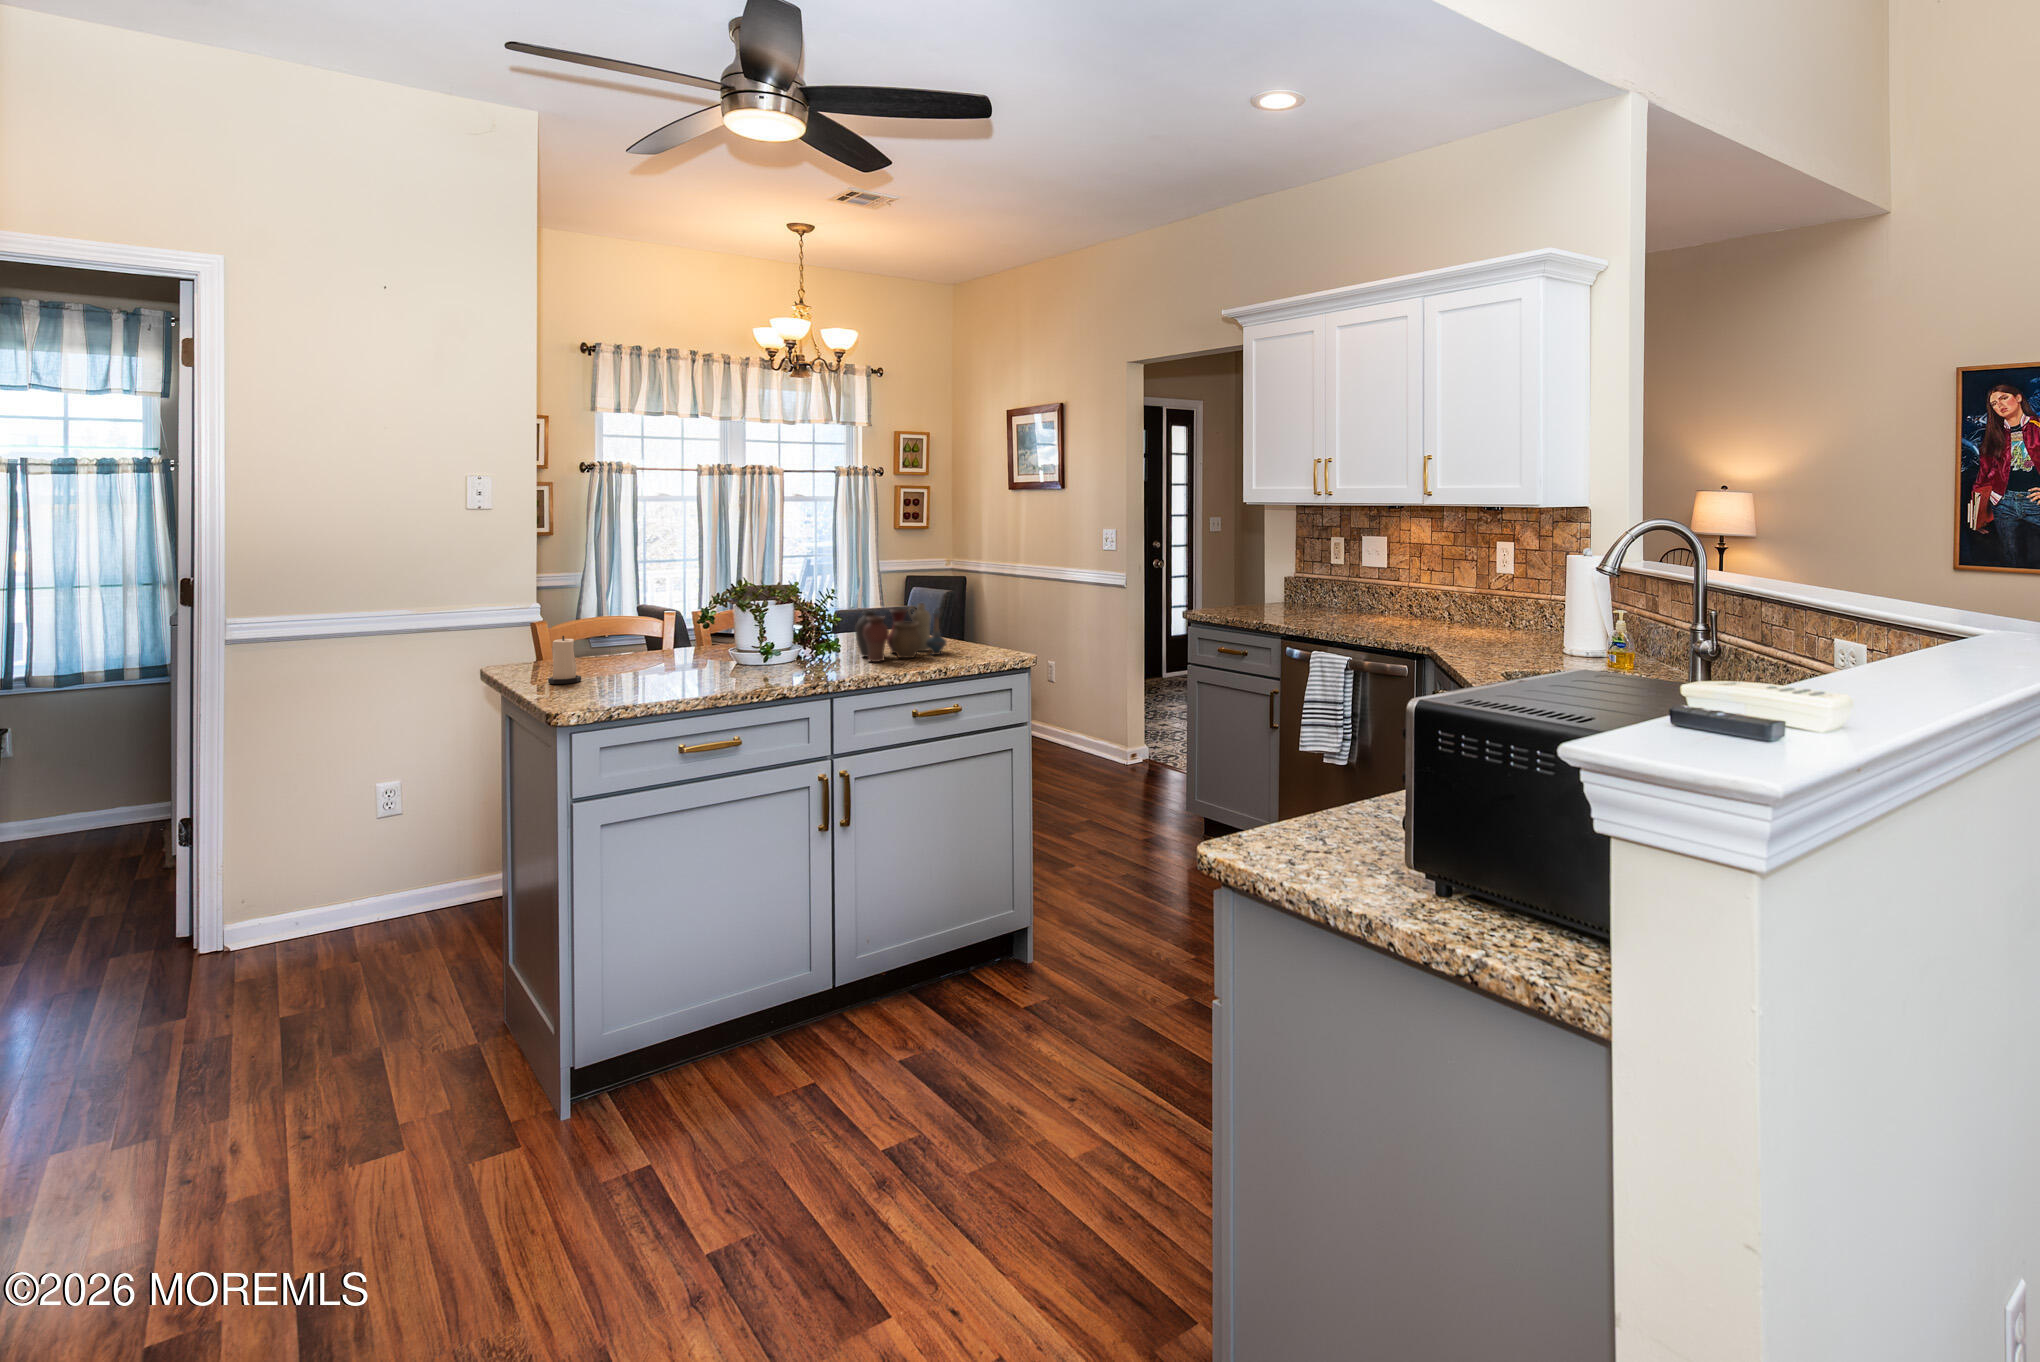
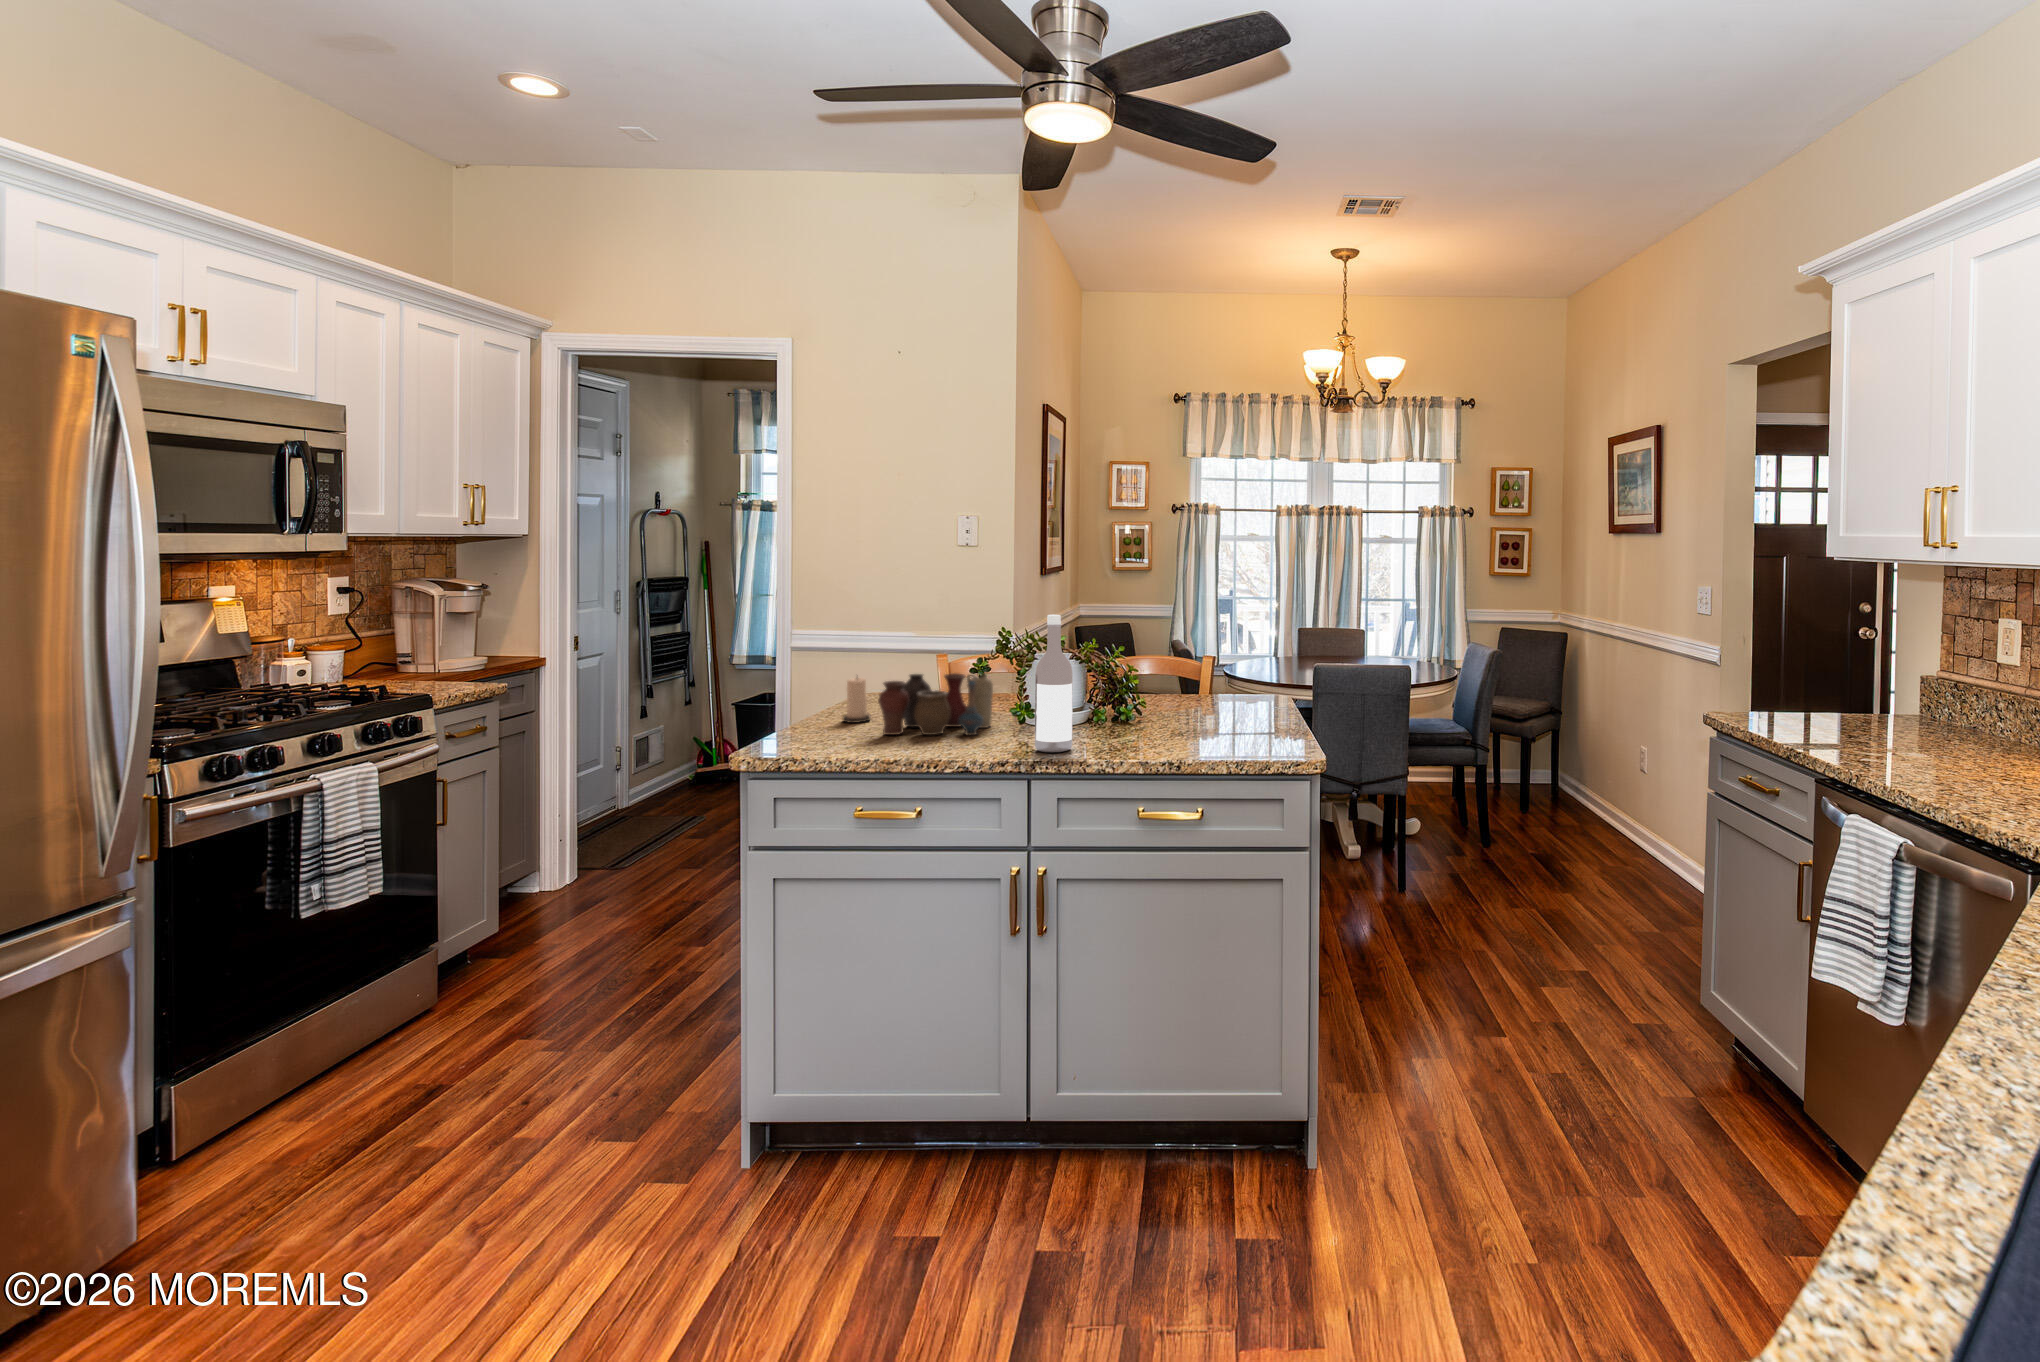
wine bottle: none [823,560,857,674] -> present [1035,615,1072,752]
vase: present [855,603,947,662] -> present [878,673,993,736]

